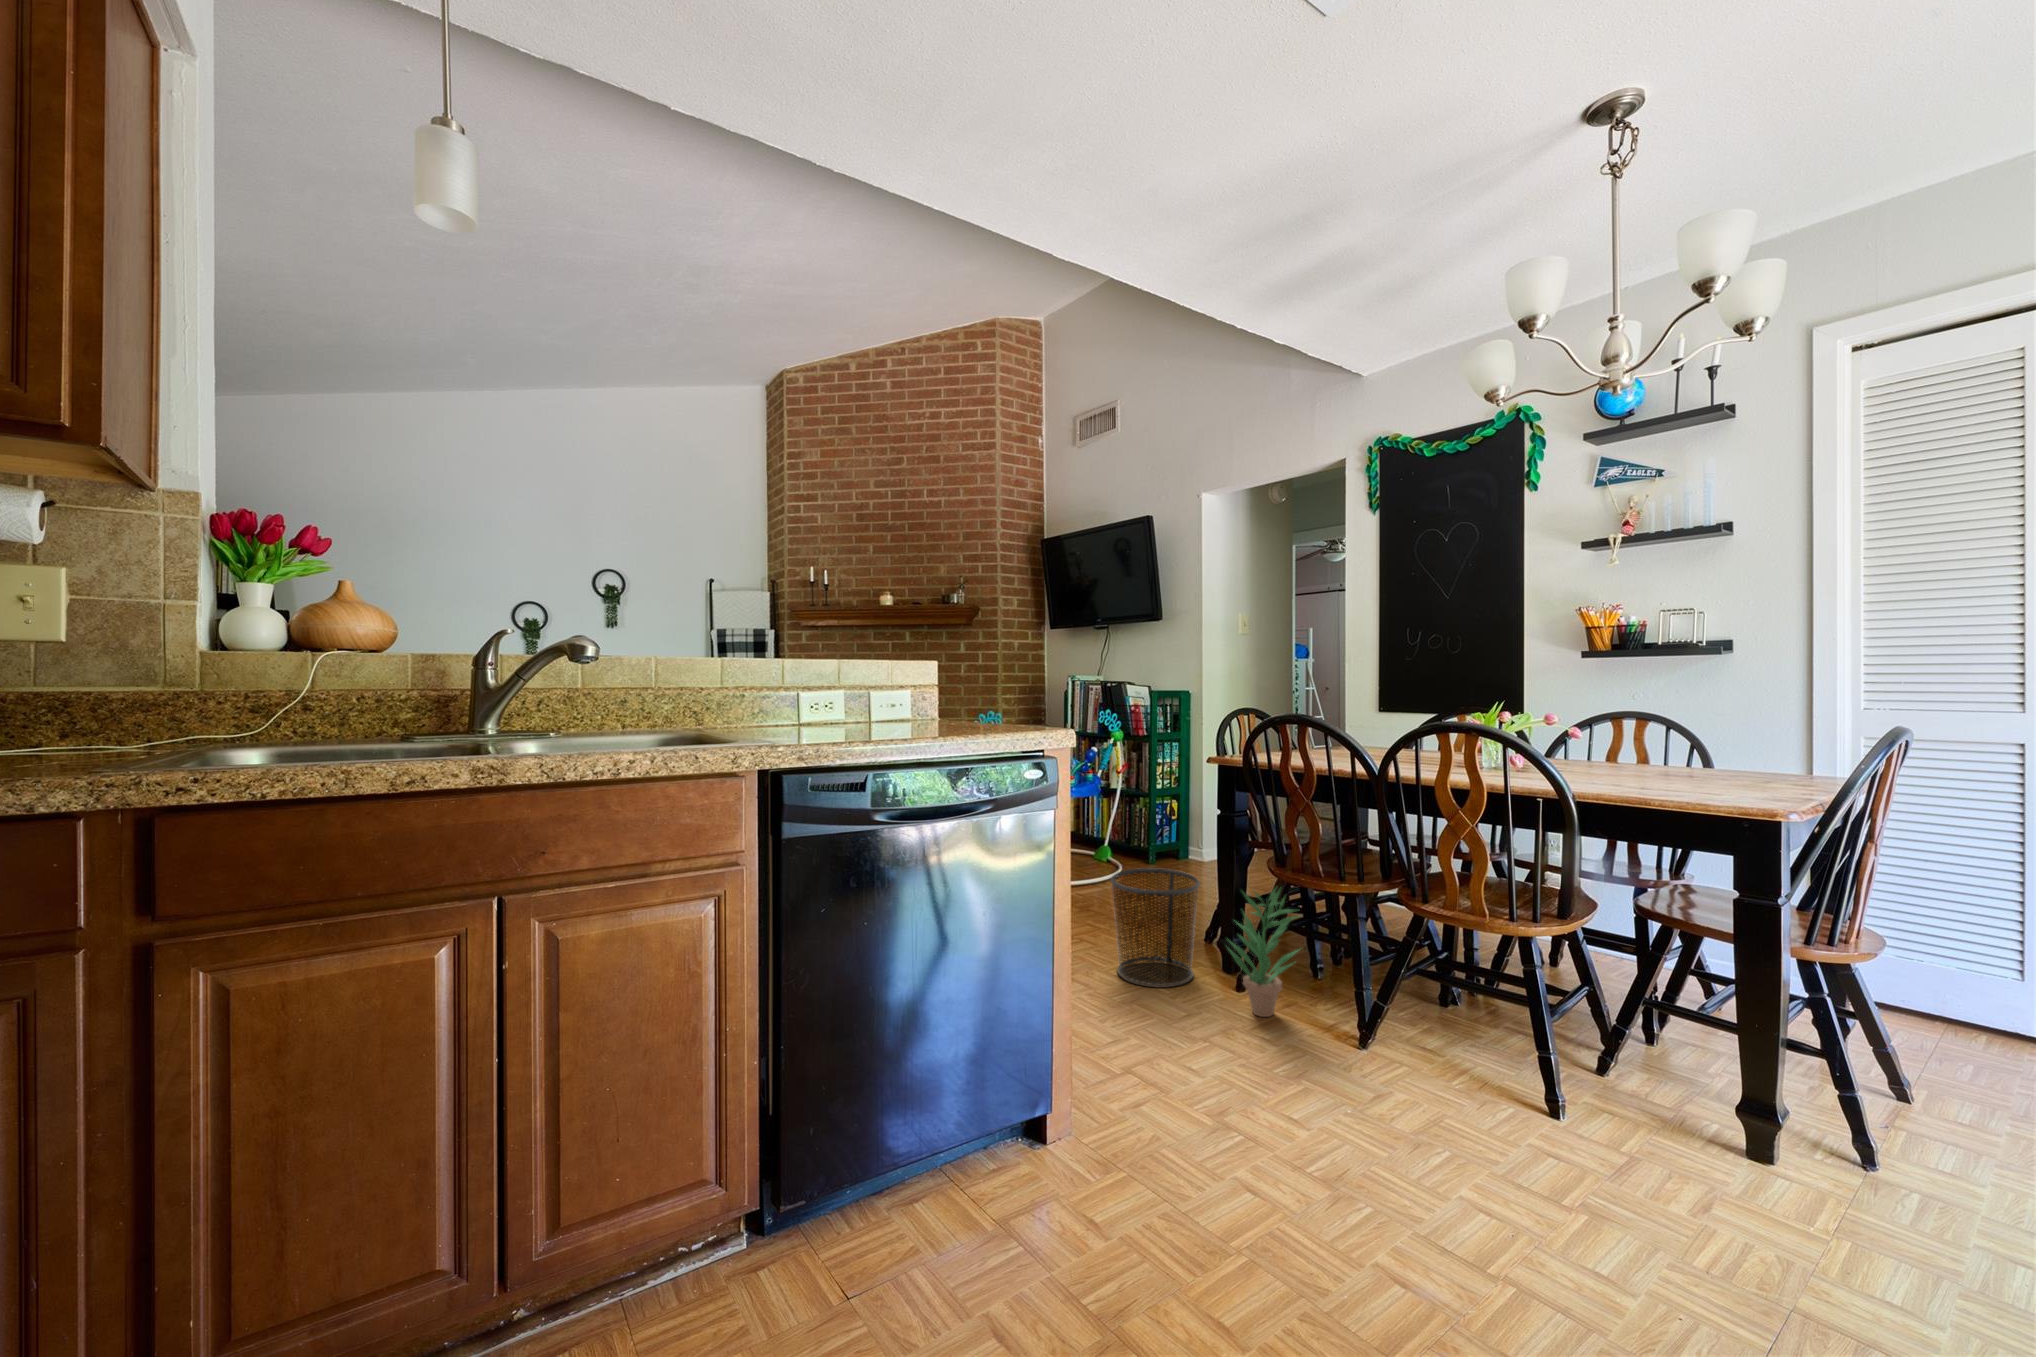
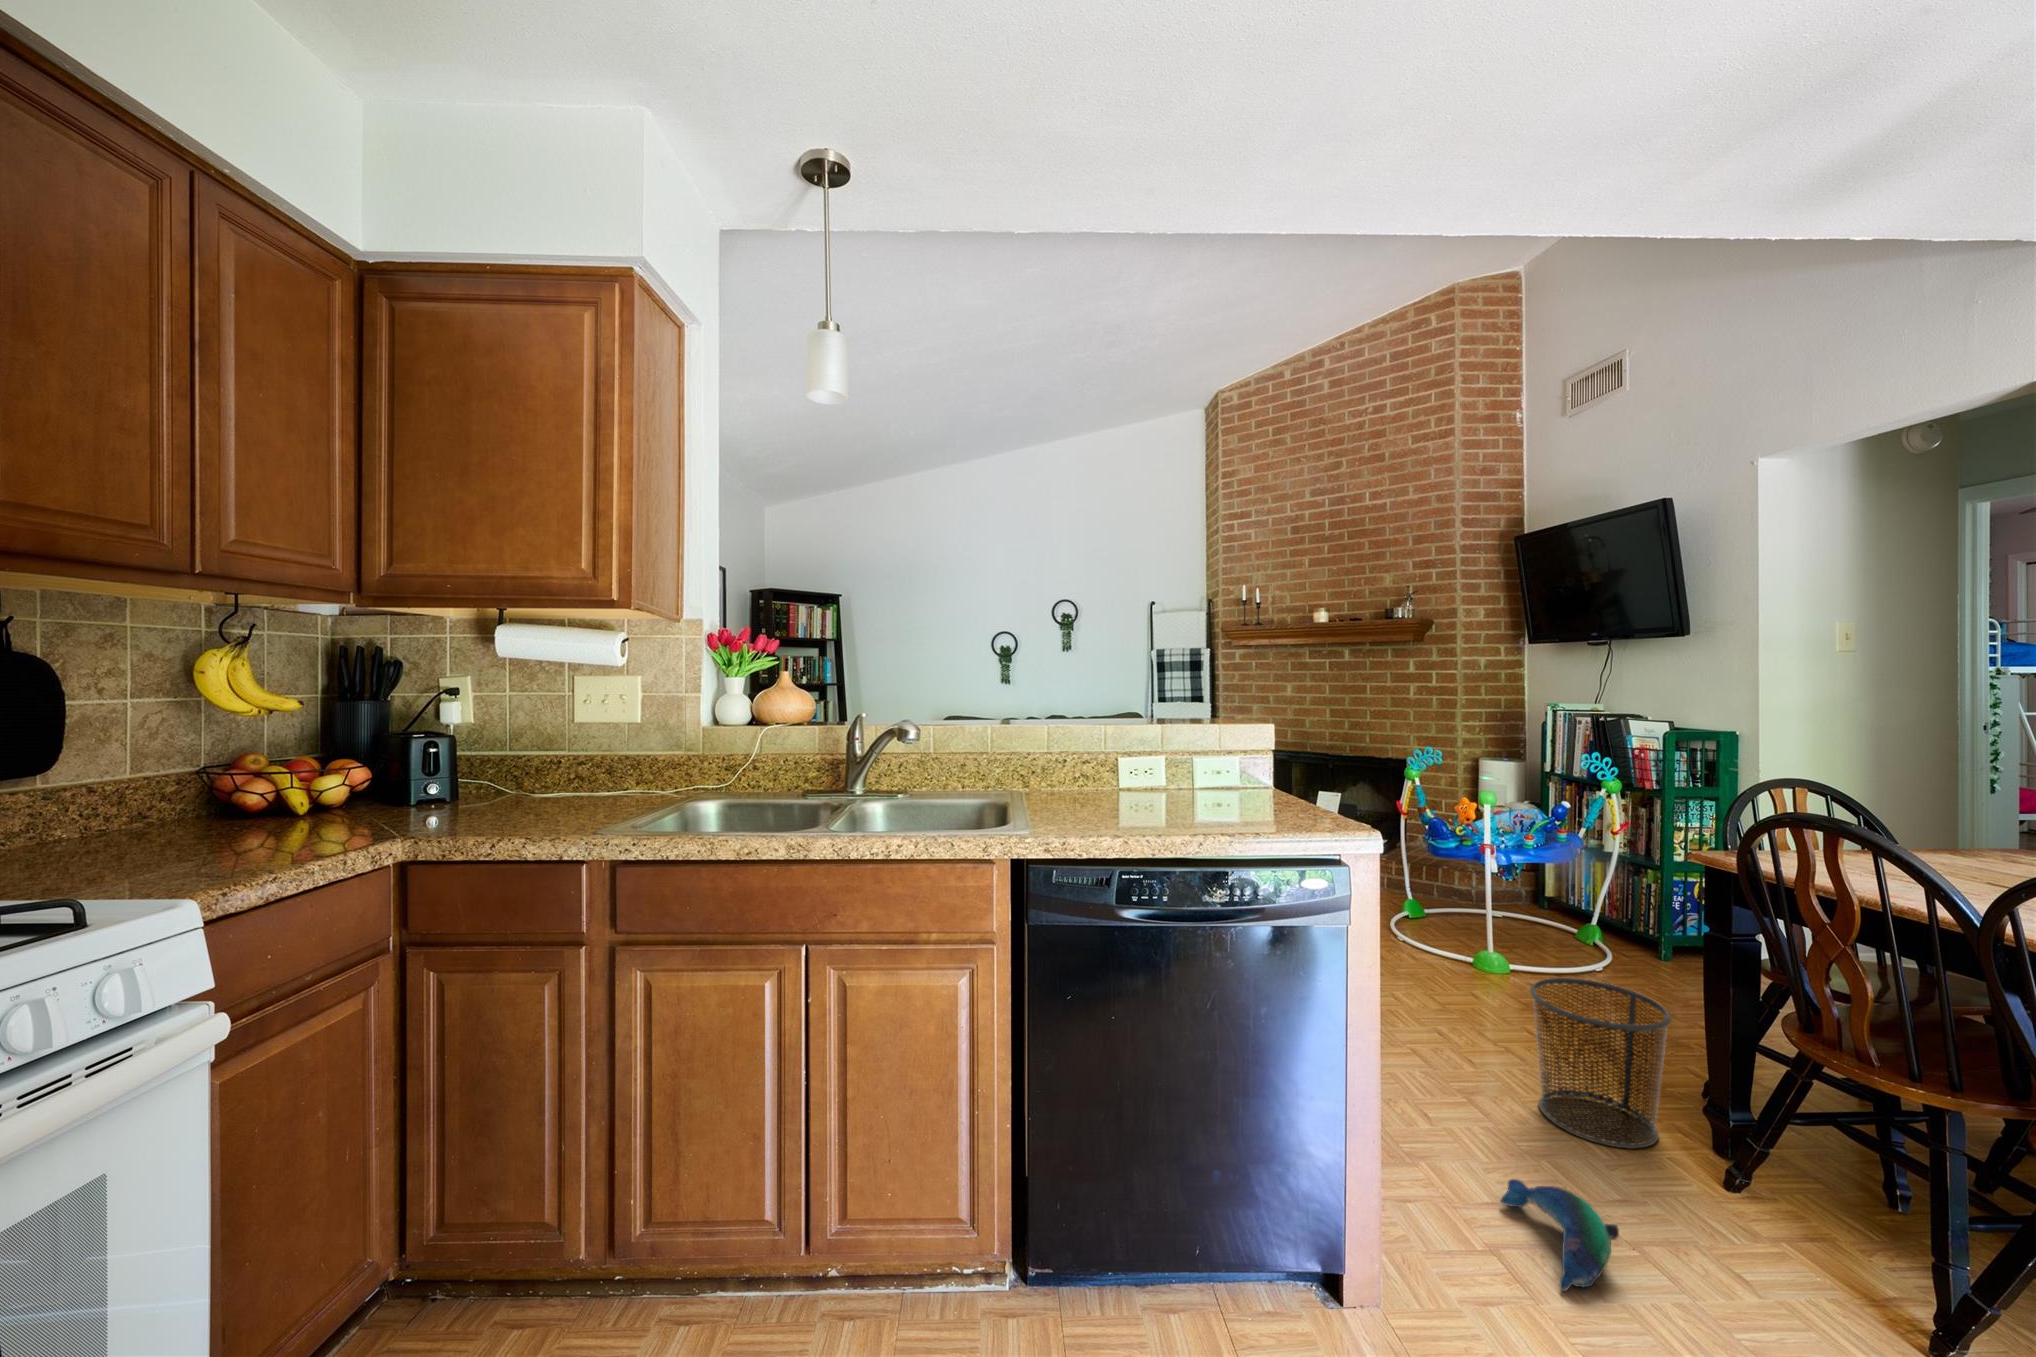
potted plant: present [1228,889,1298,1017] -> none [1692,1051,1834,1244]
plush toy: none [1121,1014,1203,1082] -> present [1501,1179,1619,1291]

